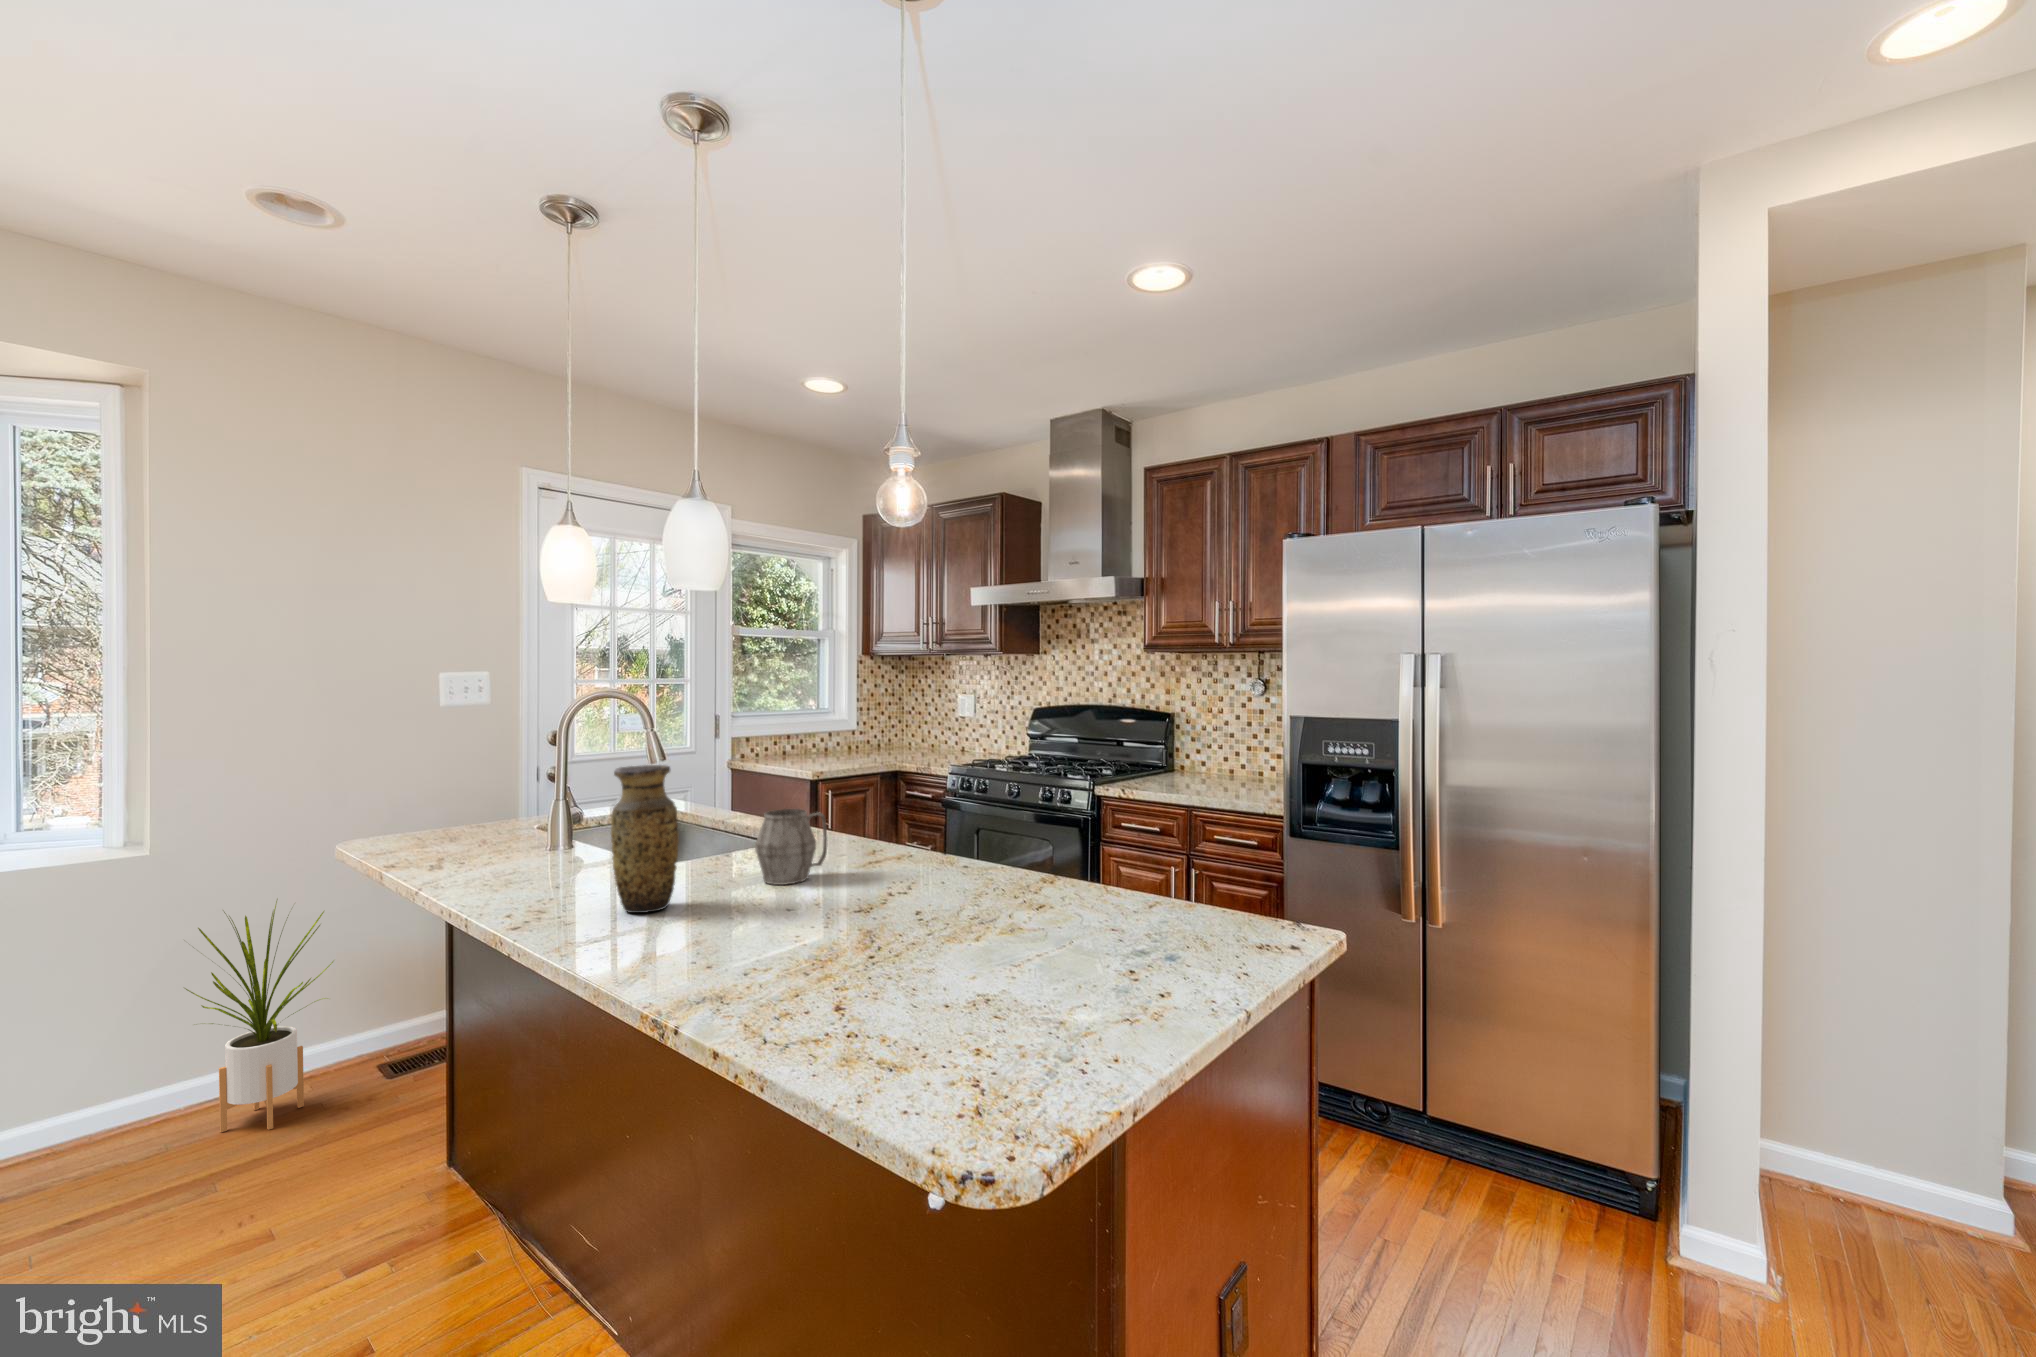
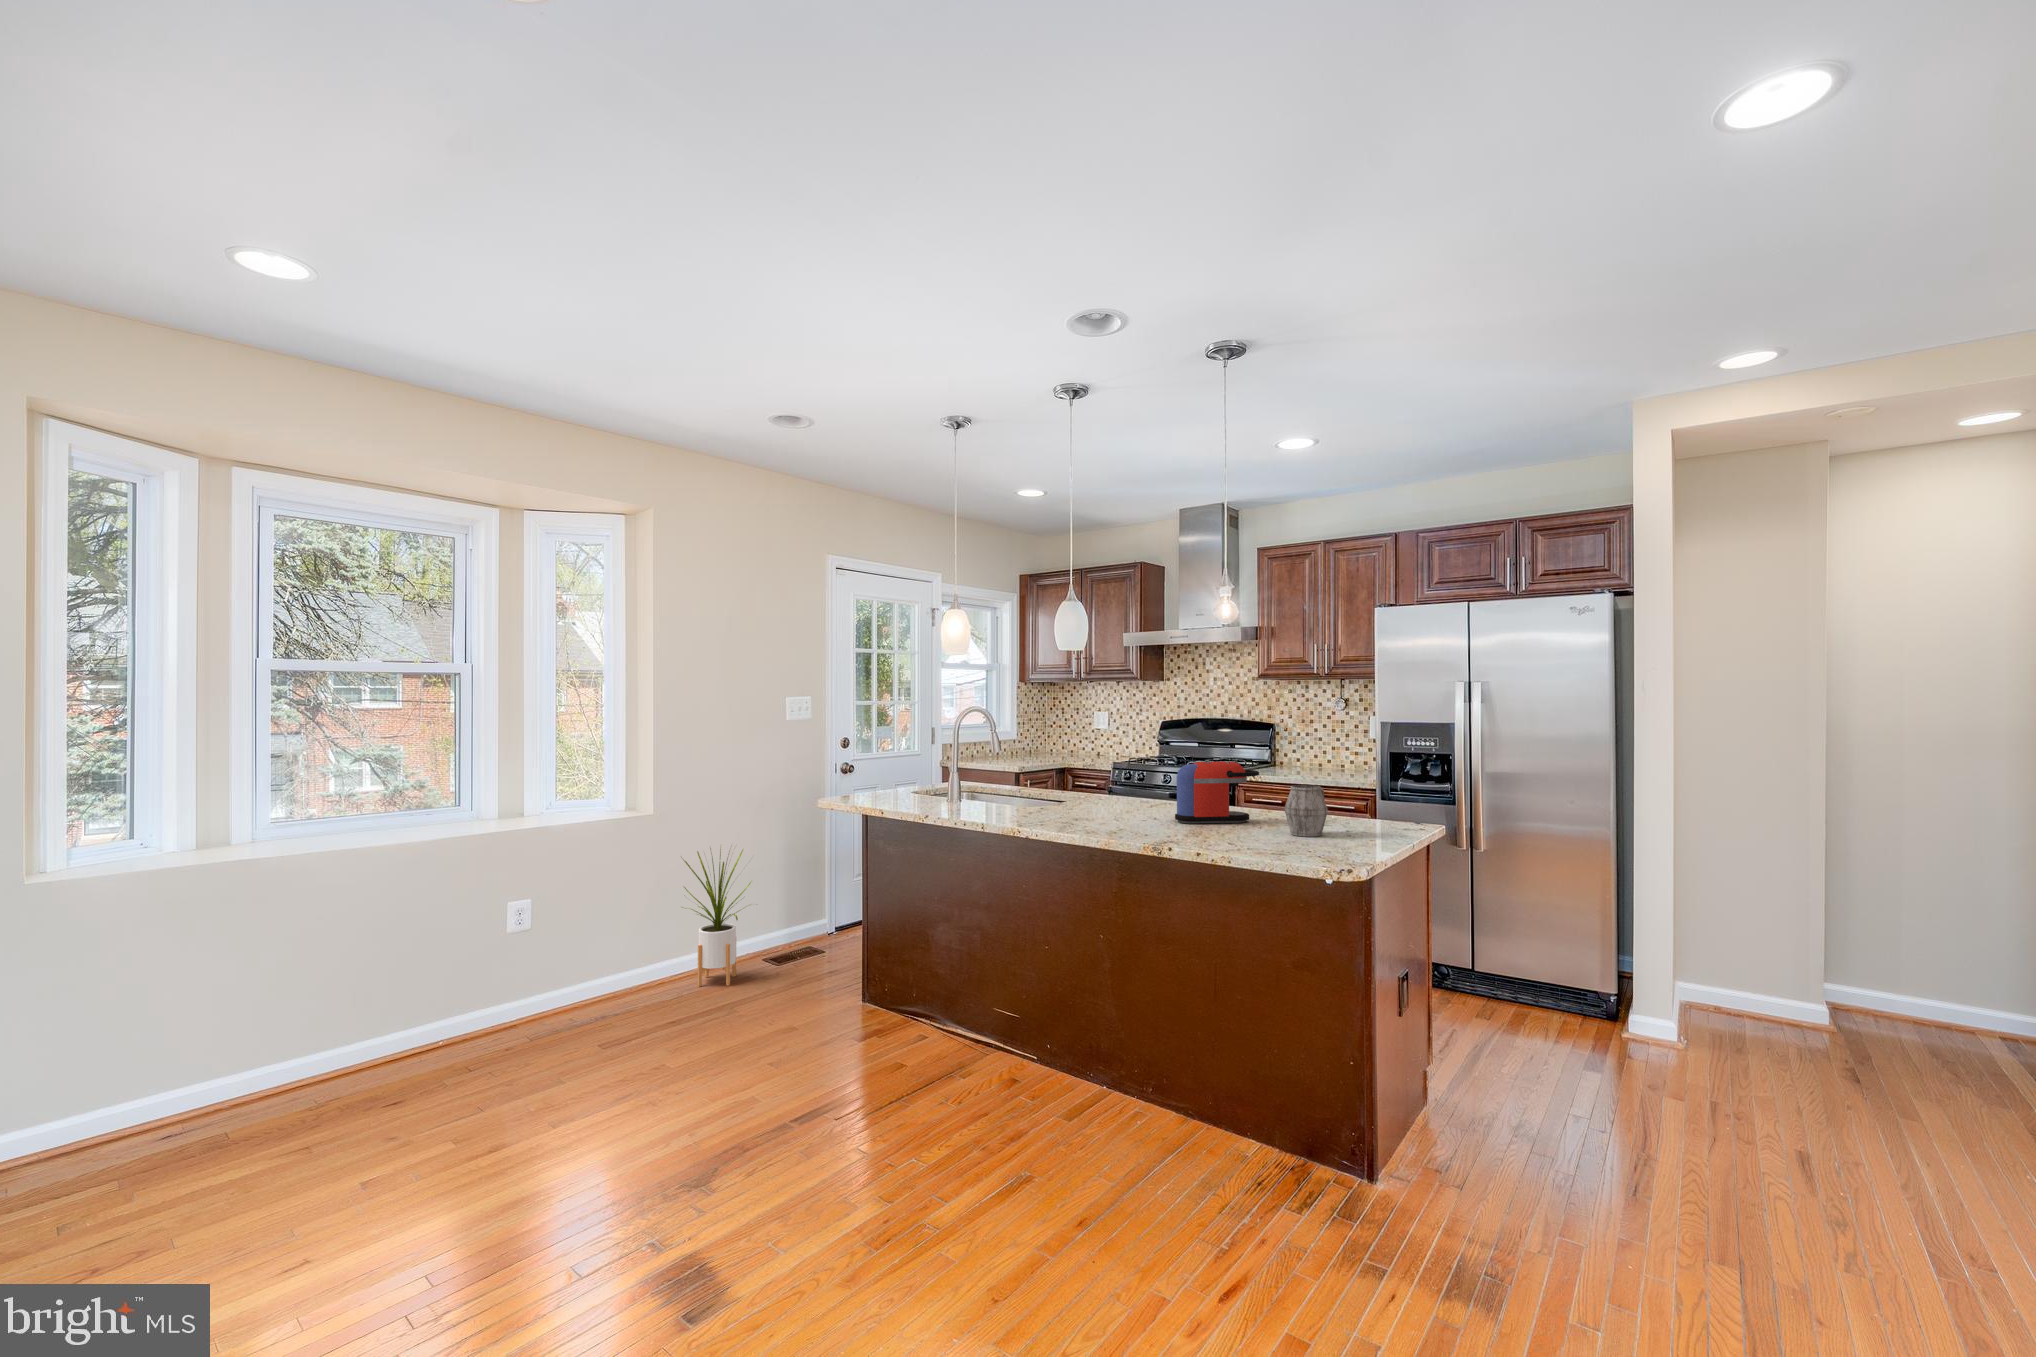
vase: present [611,765,678,913] -> none [1040,740,1074,819]
mug: present [755,809,828,885] -> present [1285,785,1328,837]
coffee maker: none [840,809,1002,929] -> present [1175,761,1259,823]

